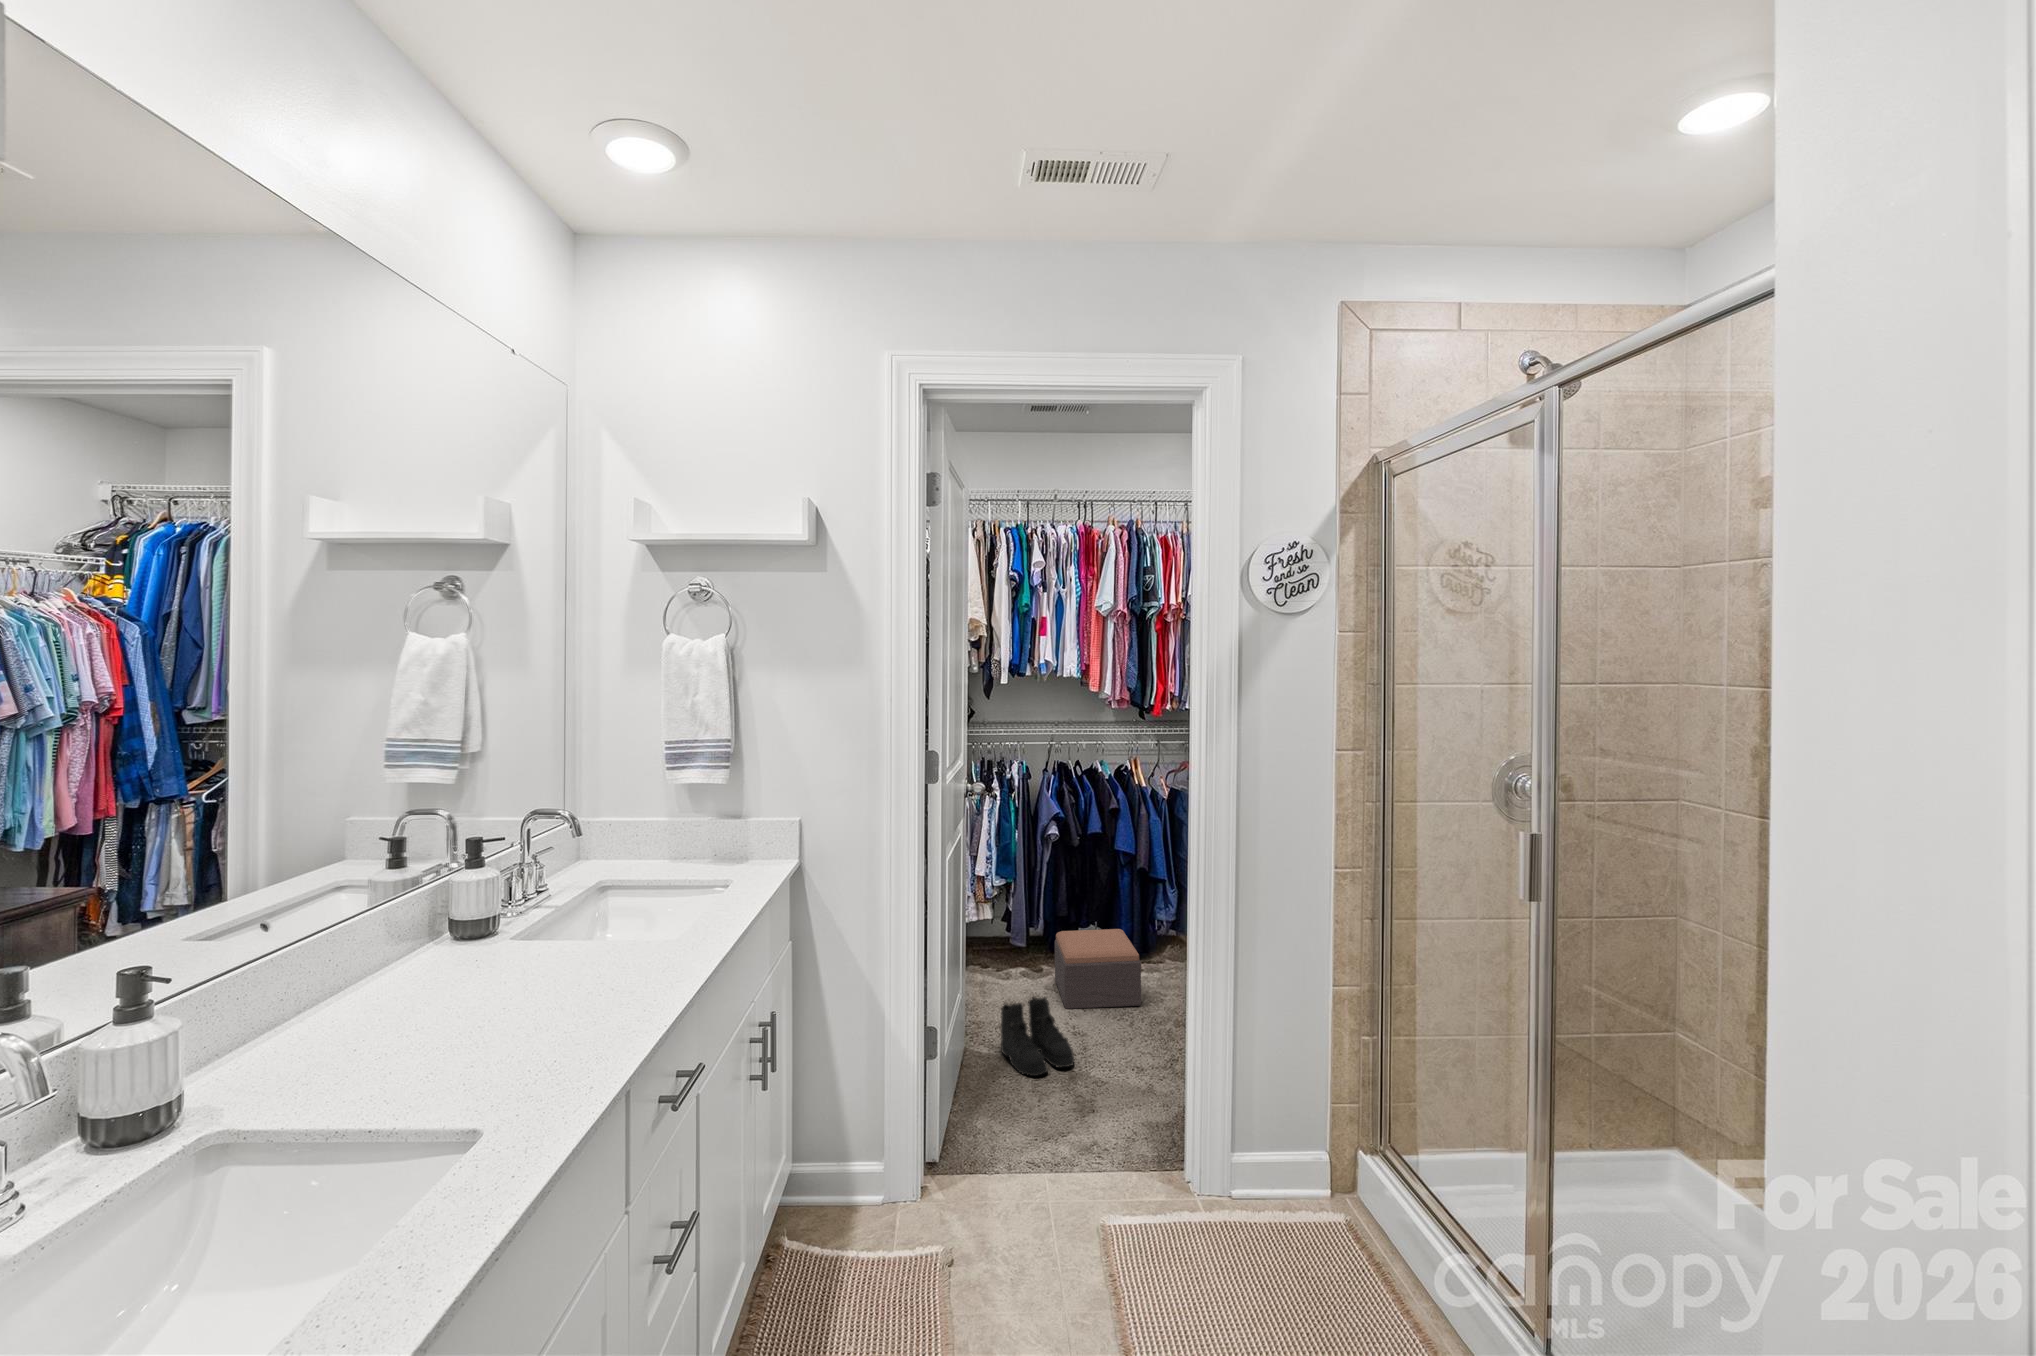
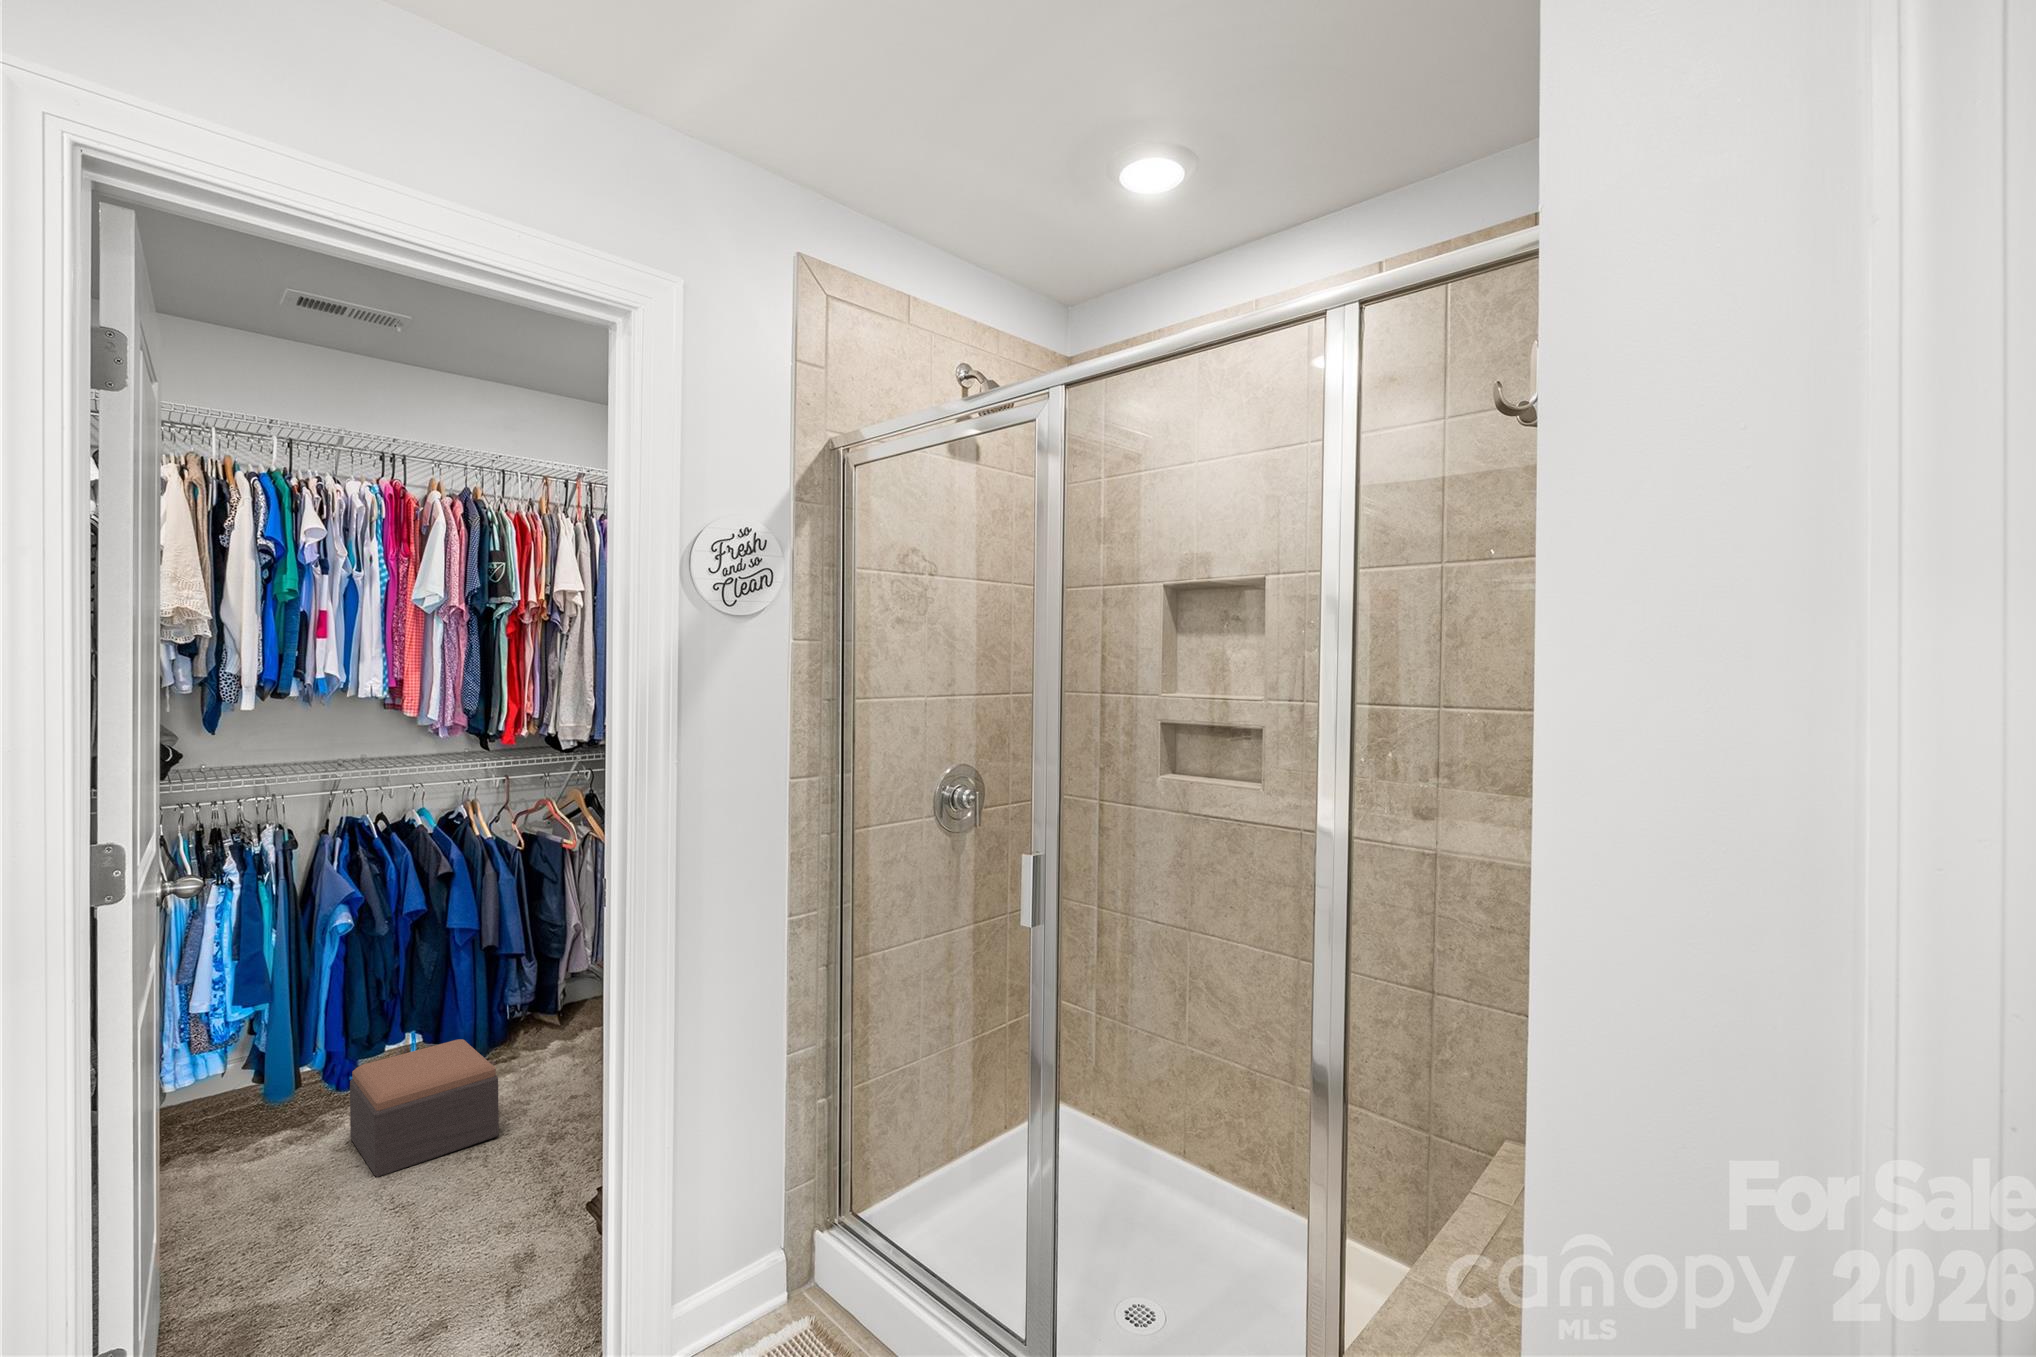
boots: present [1001,997,1074,1076] -> none [263,1172,406,1307]

